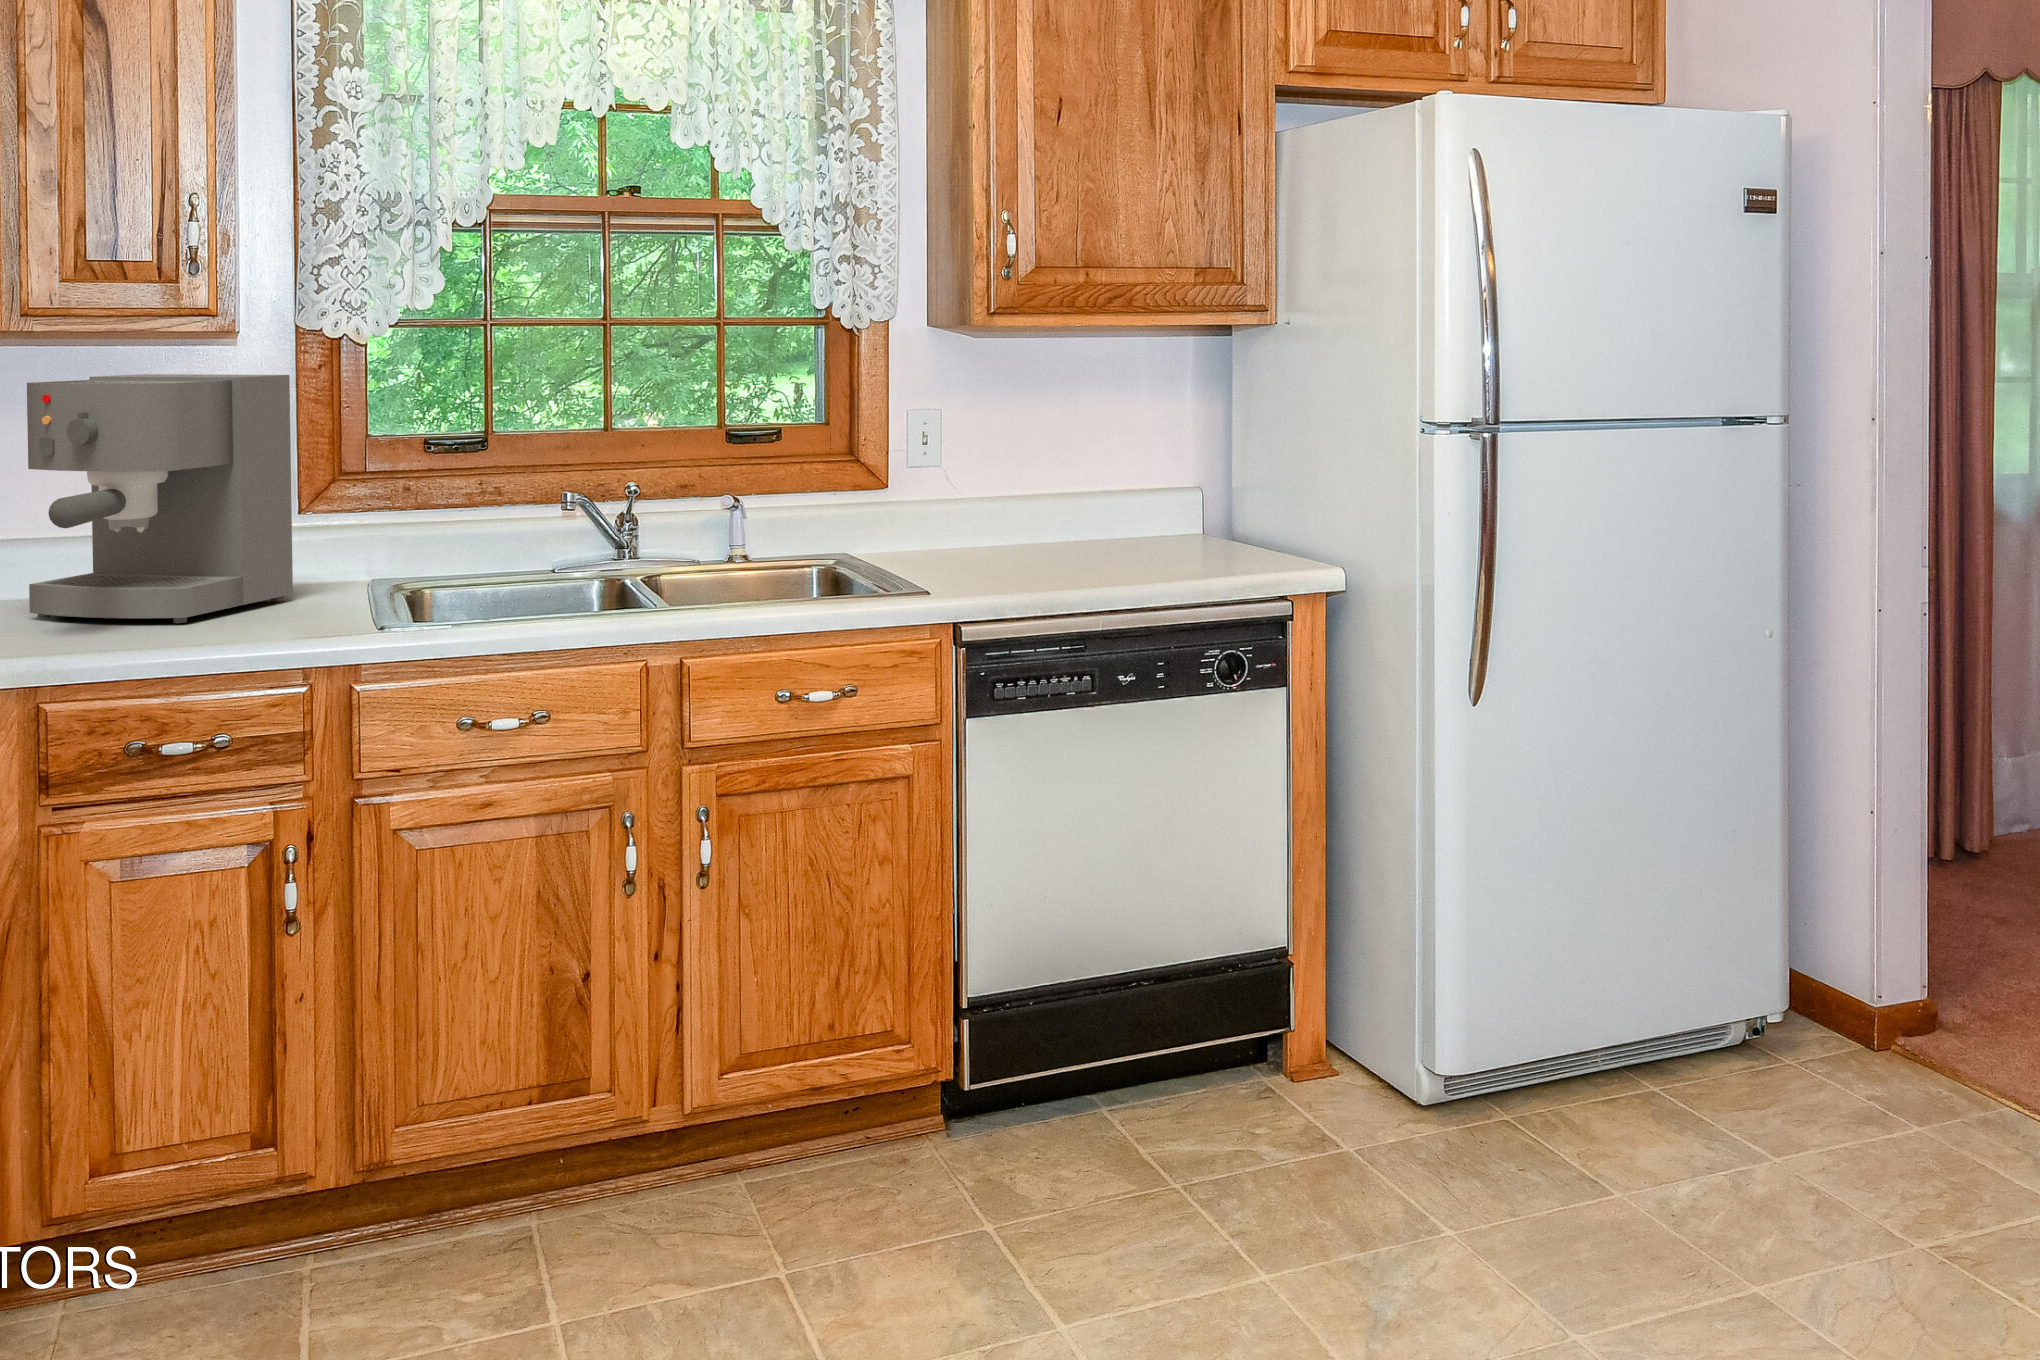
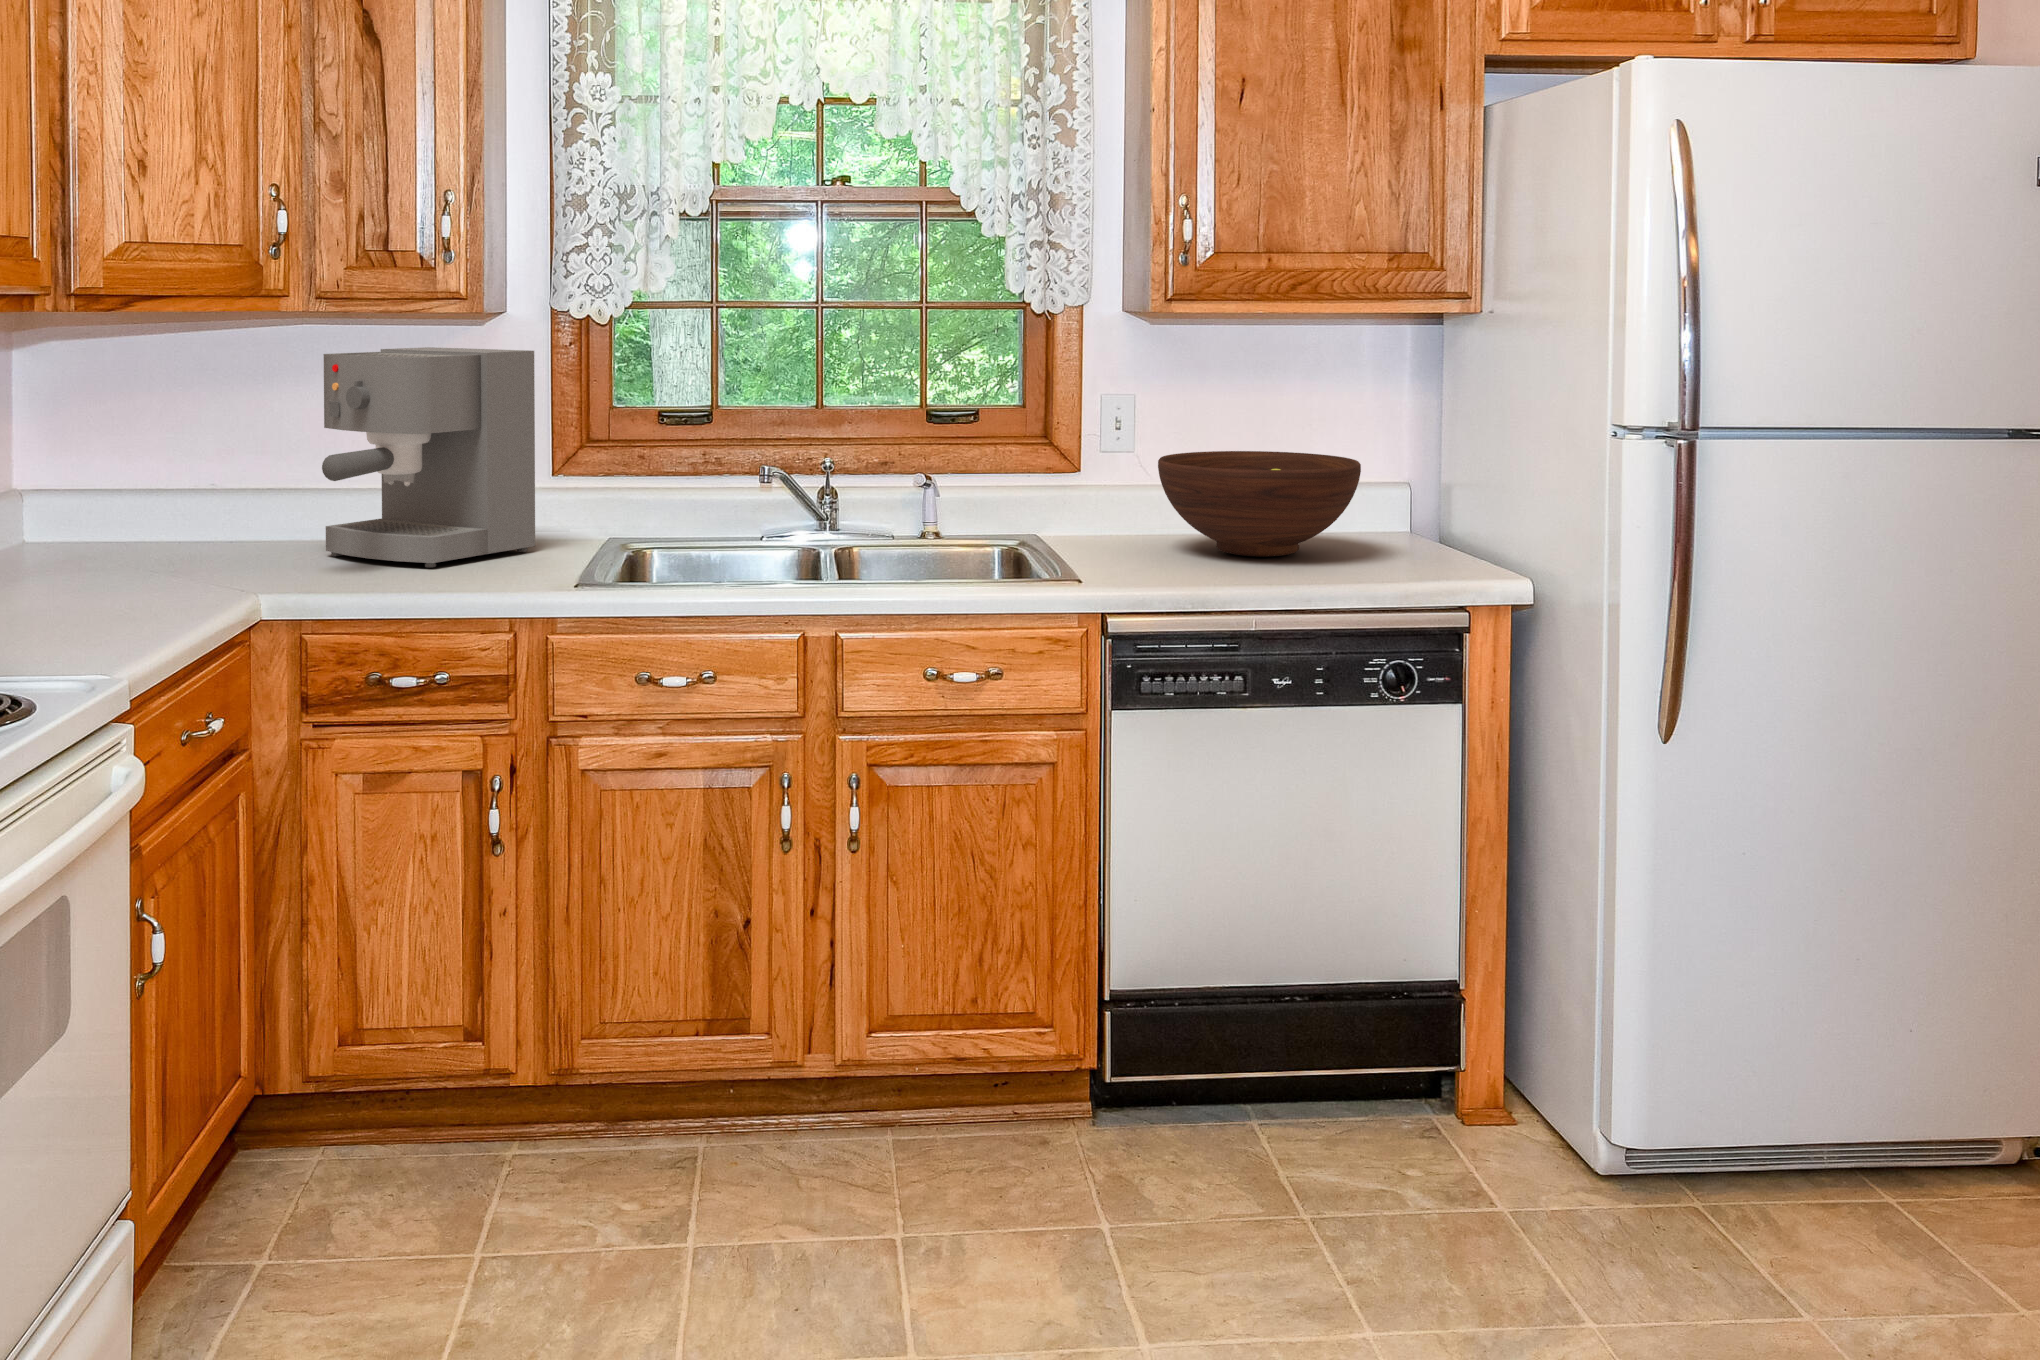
fruit bowl: none [971,461,1168,563] -> present [1158,451,1361,557]

